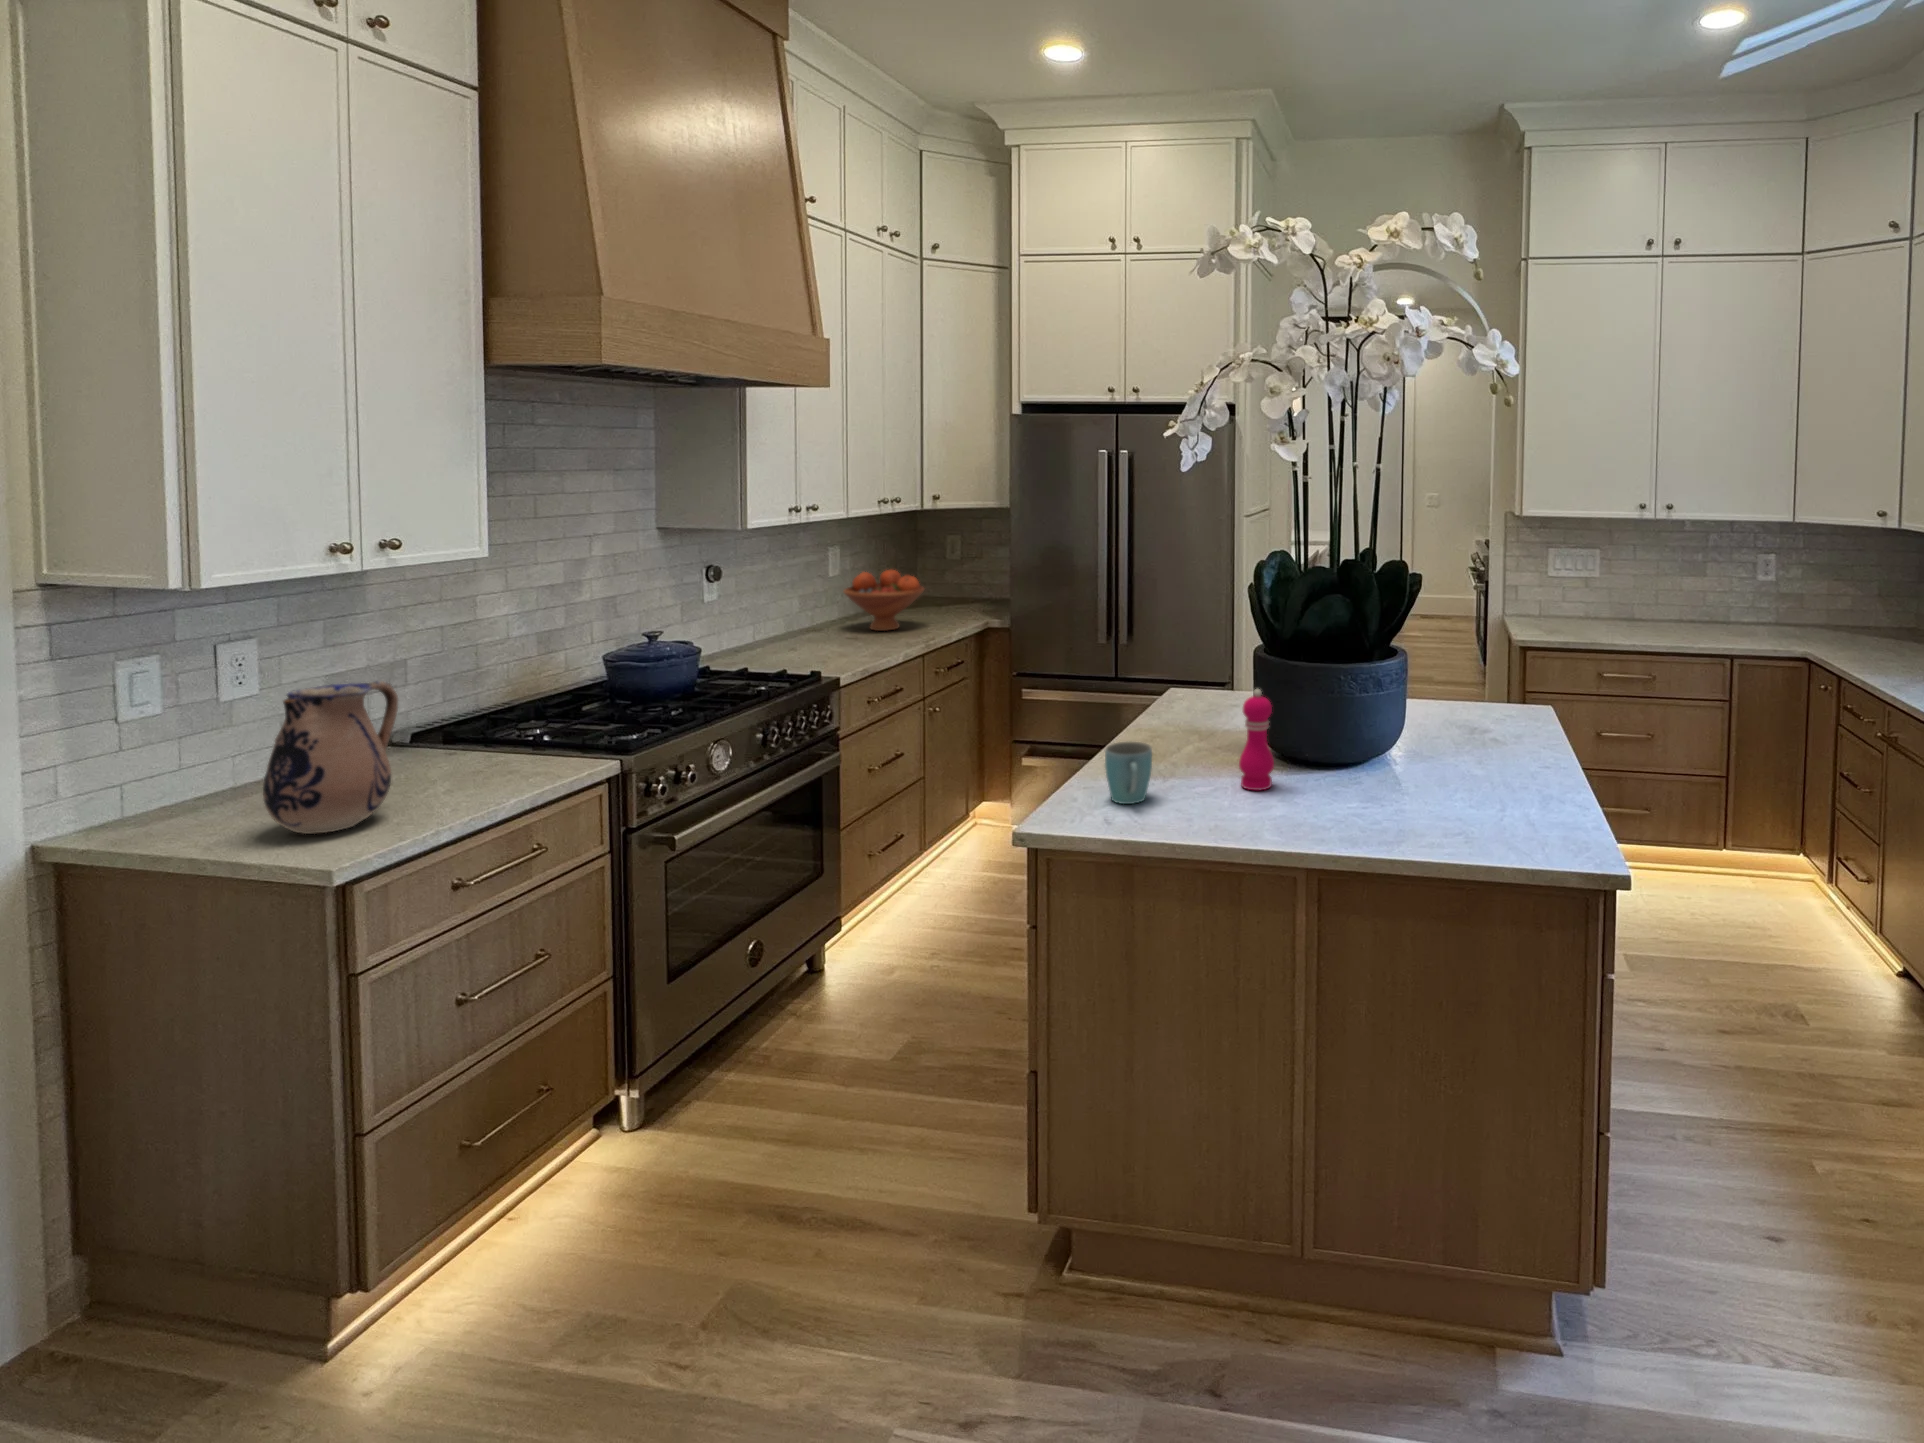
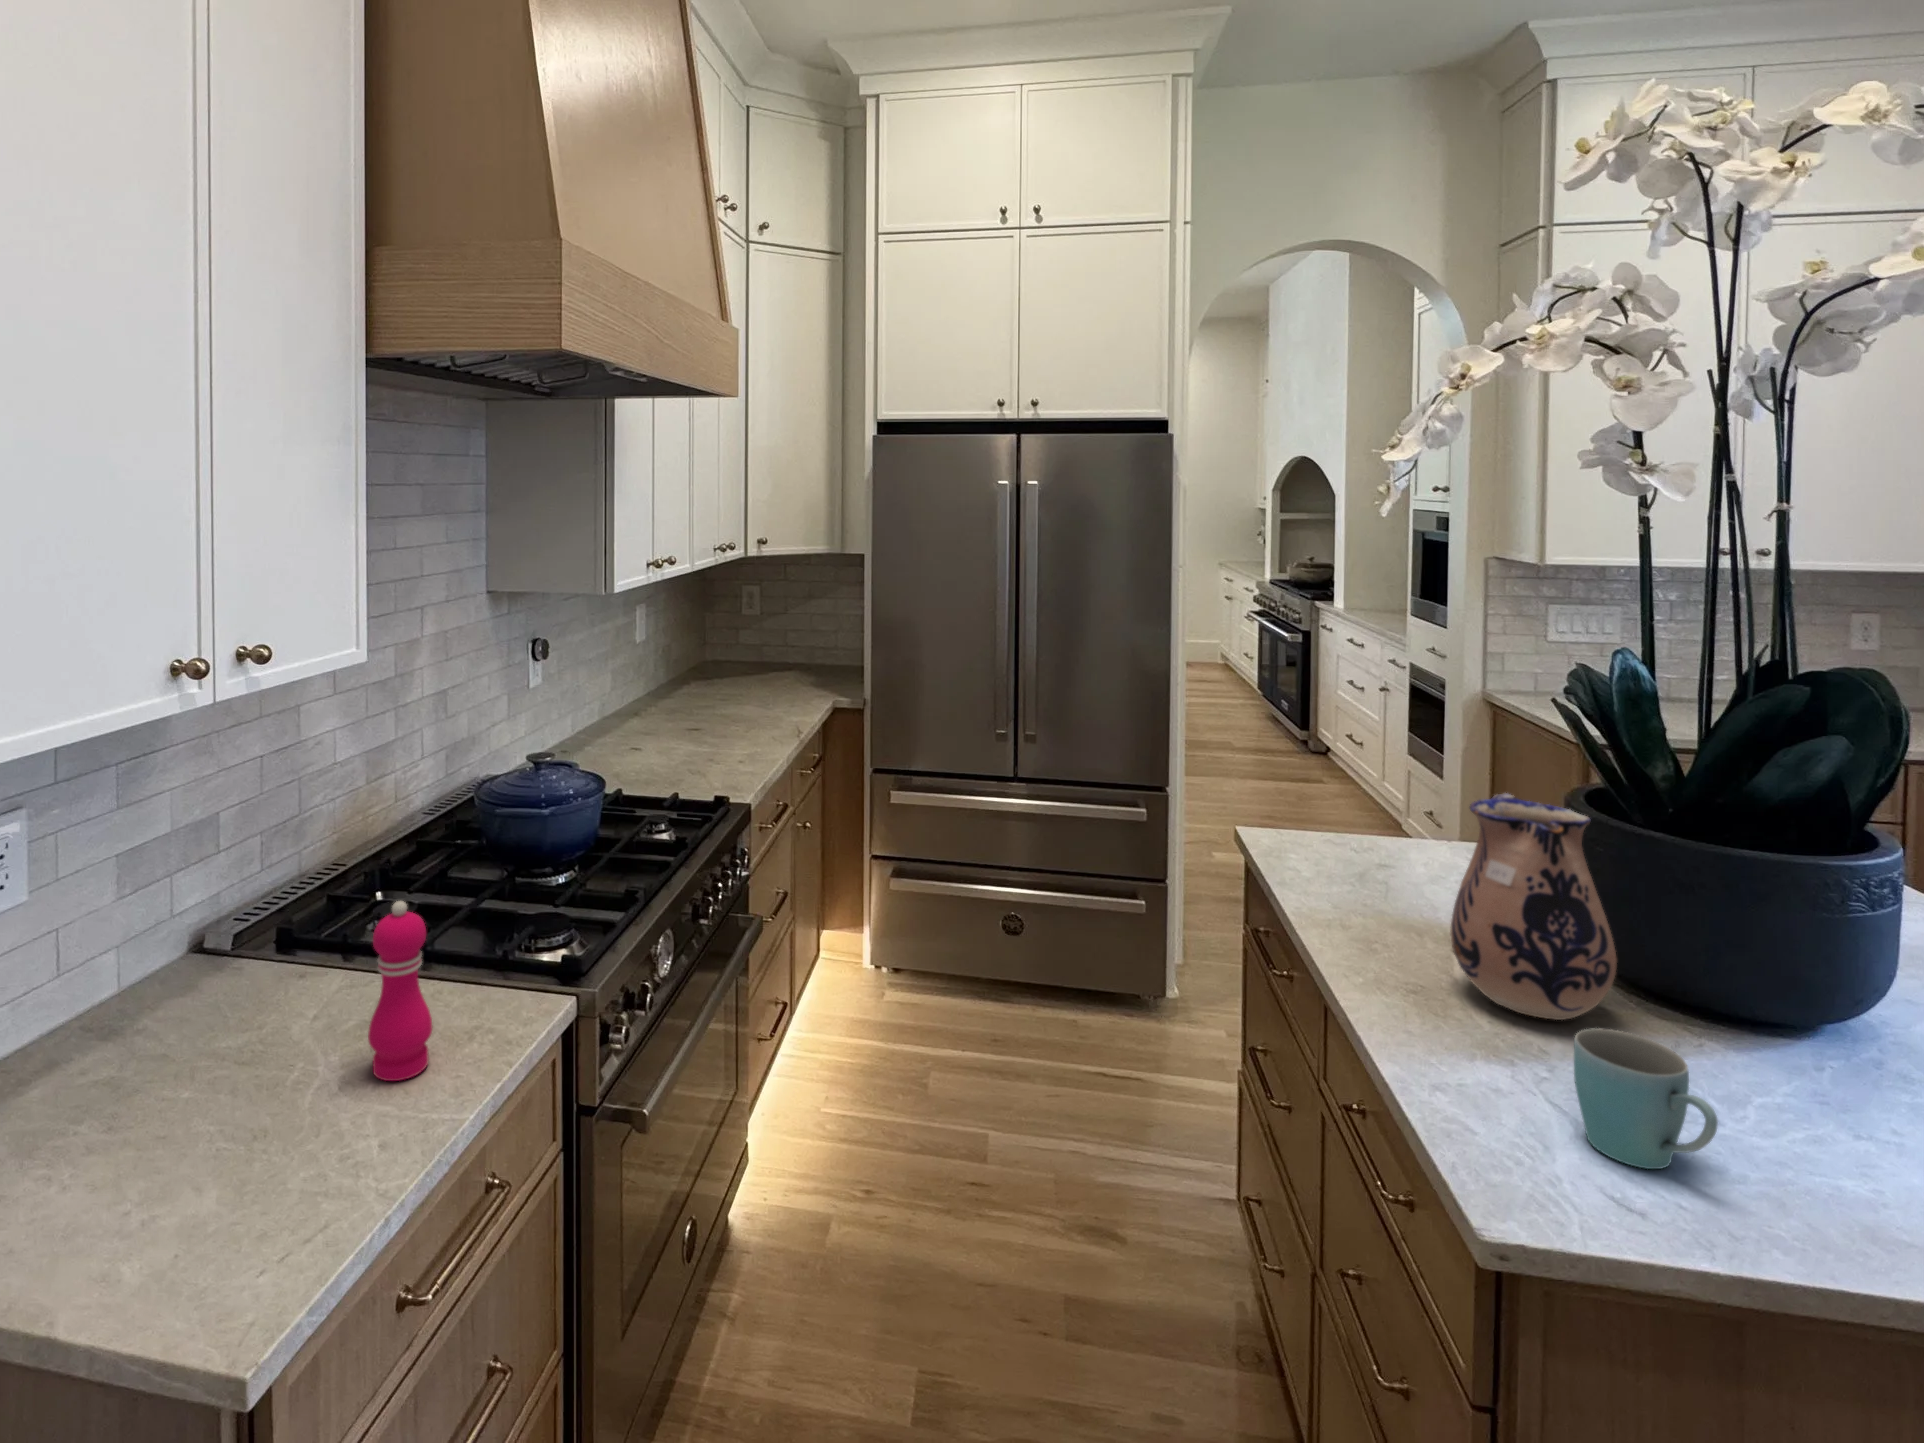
fruit bowl: present [844,570,924,631] -> none [668,638,768,720]
ceramic pitcher: present [263,681,398,834] -> present [1450,793,1617,1020]
pepper mill: present [1239,689,1274,790] -> present [368,901,432,1081]

